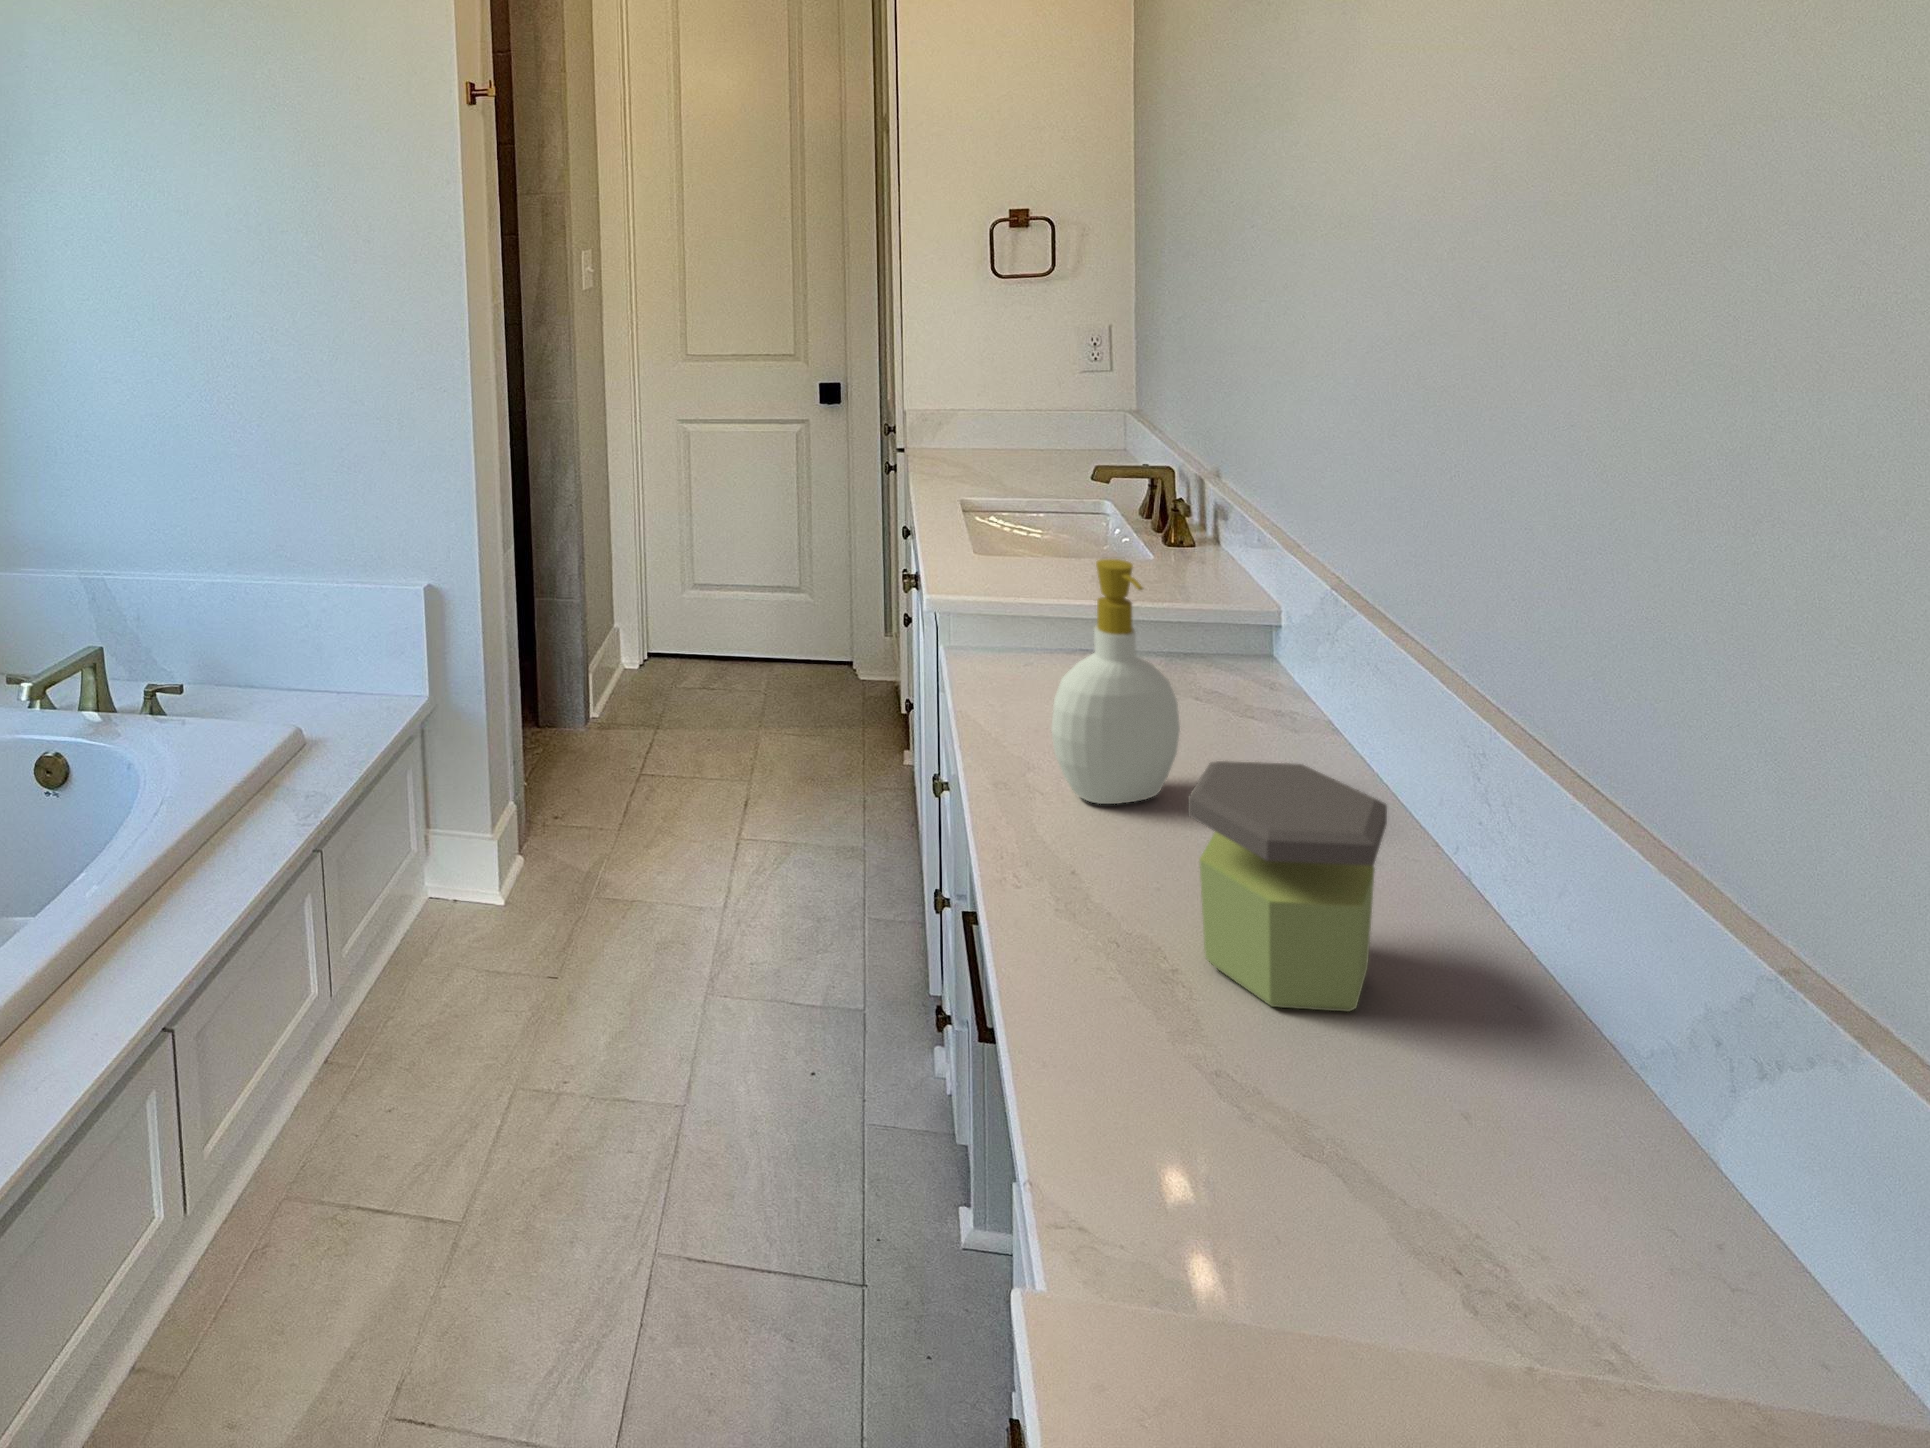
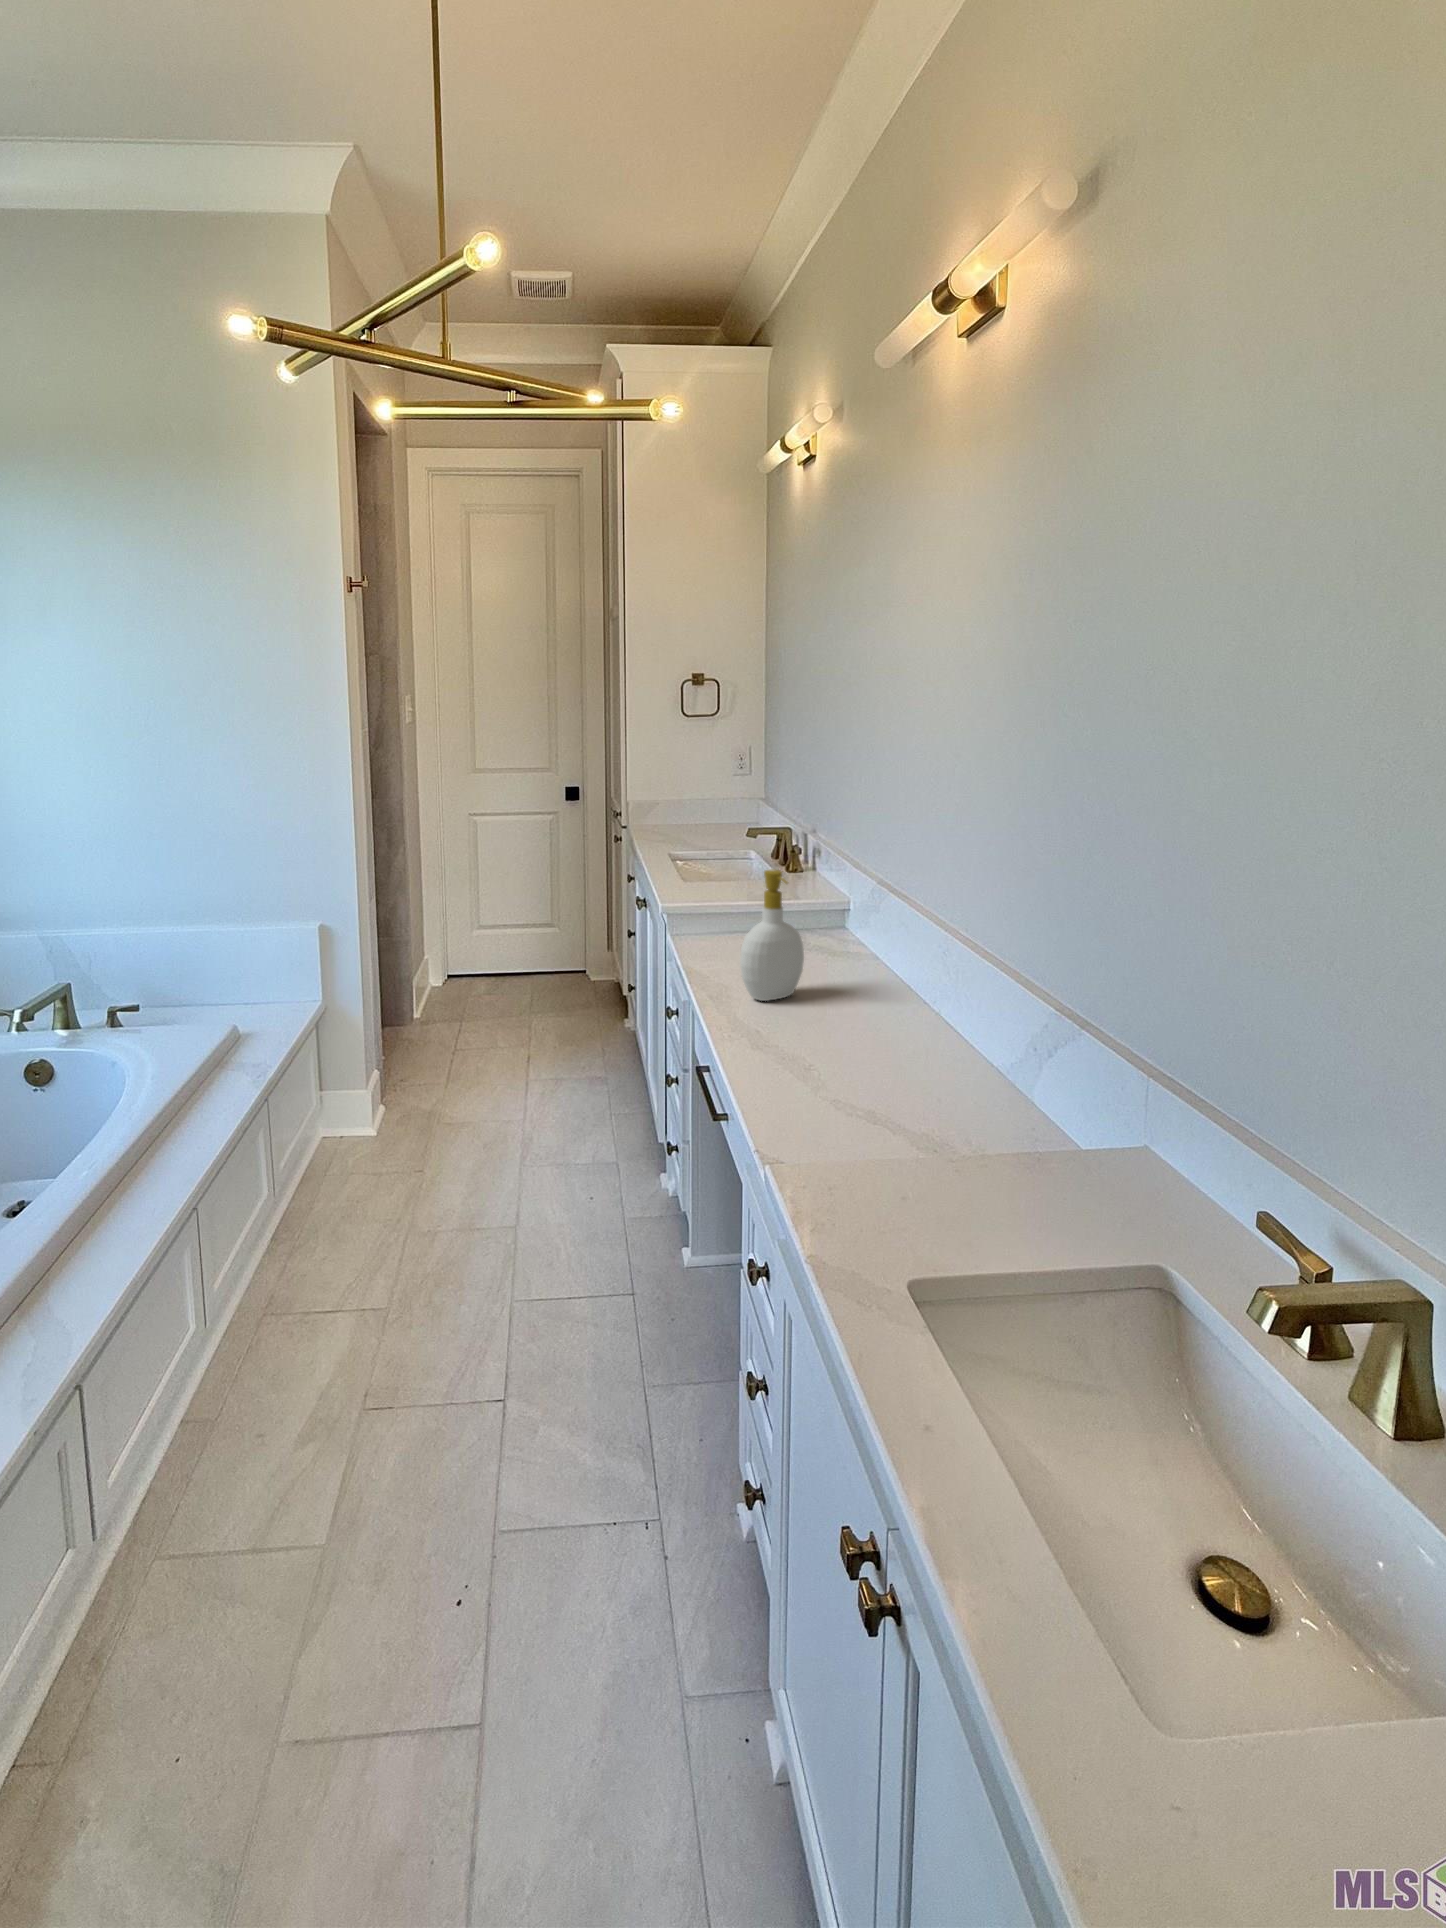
jar: present [1188,761,1387,1011] -> none [816,960,904,1074]

